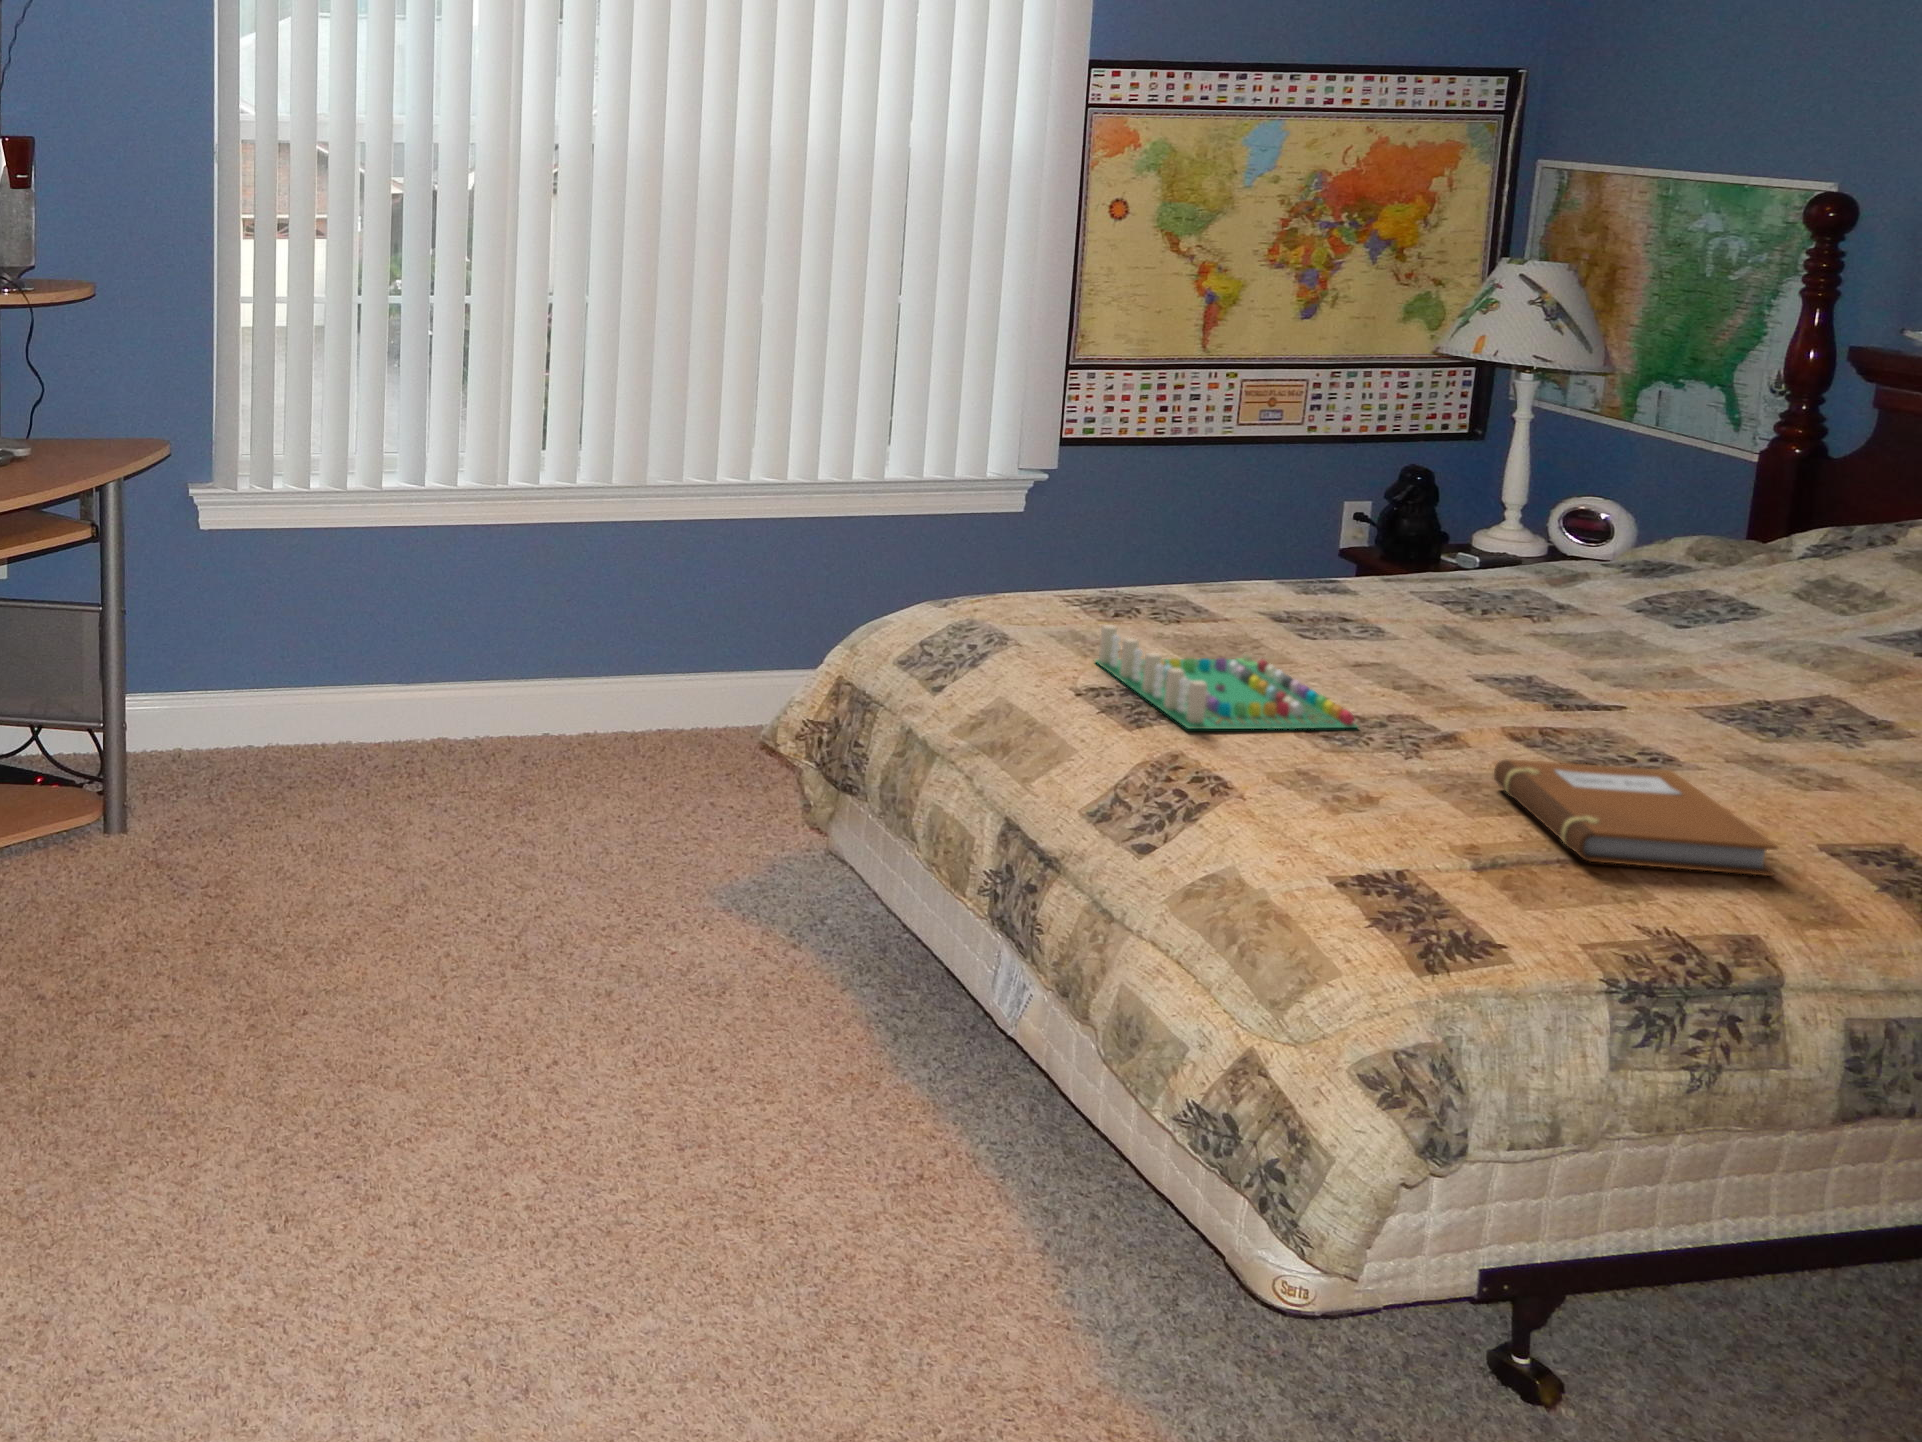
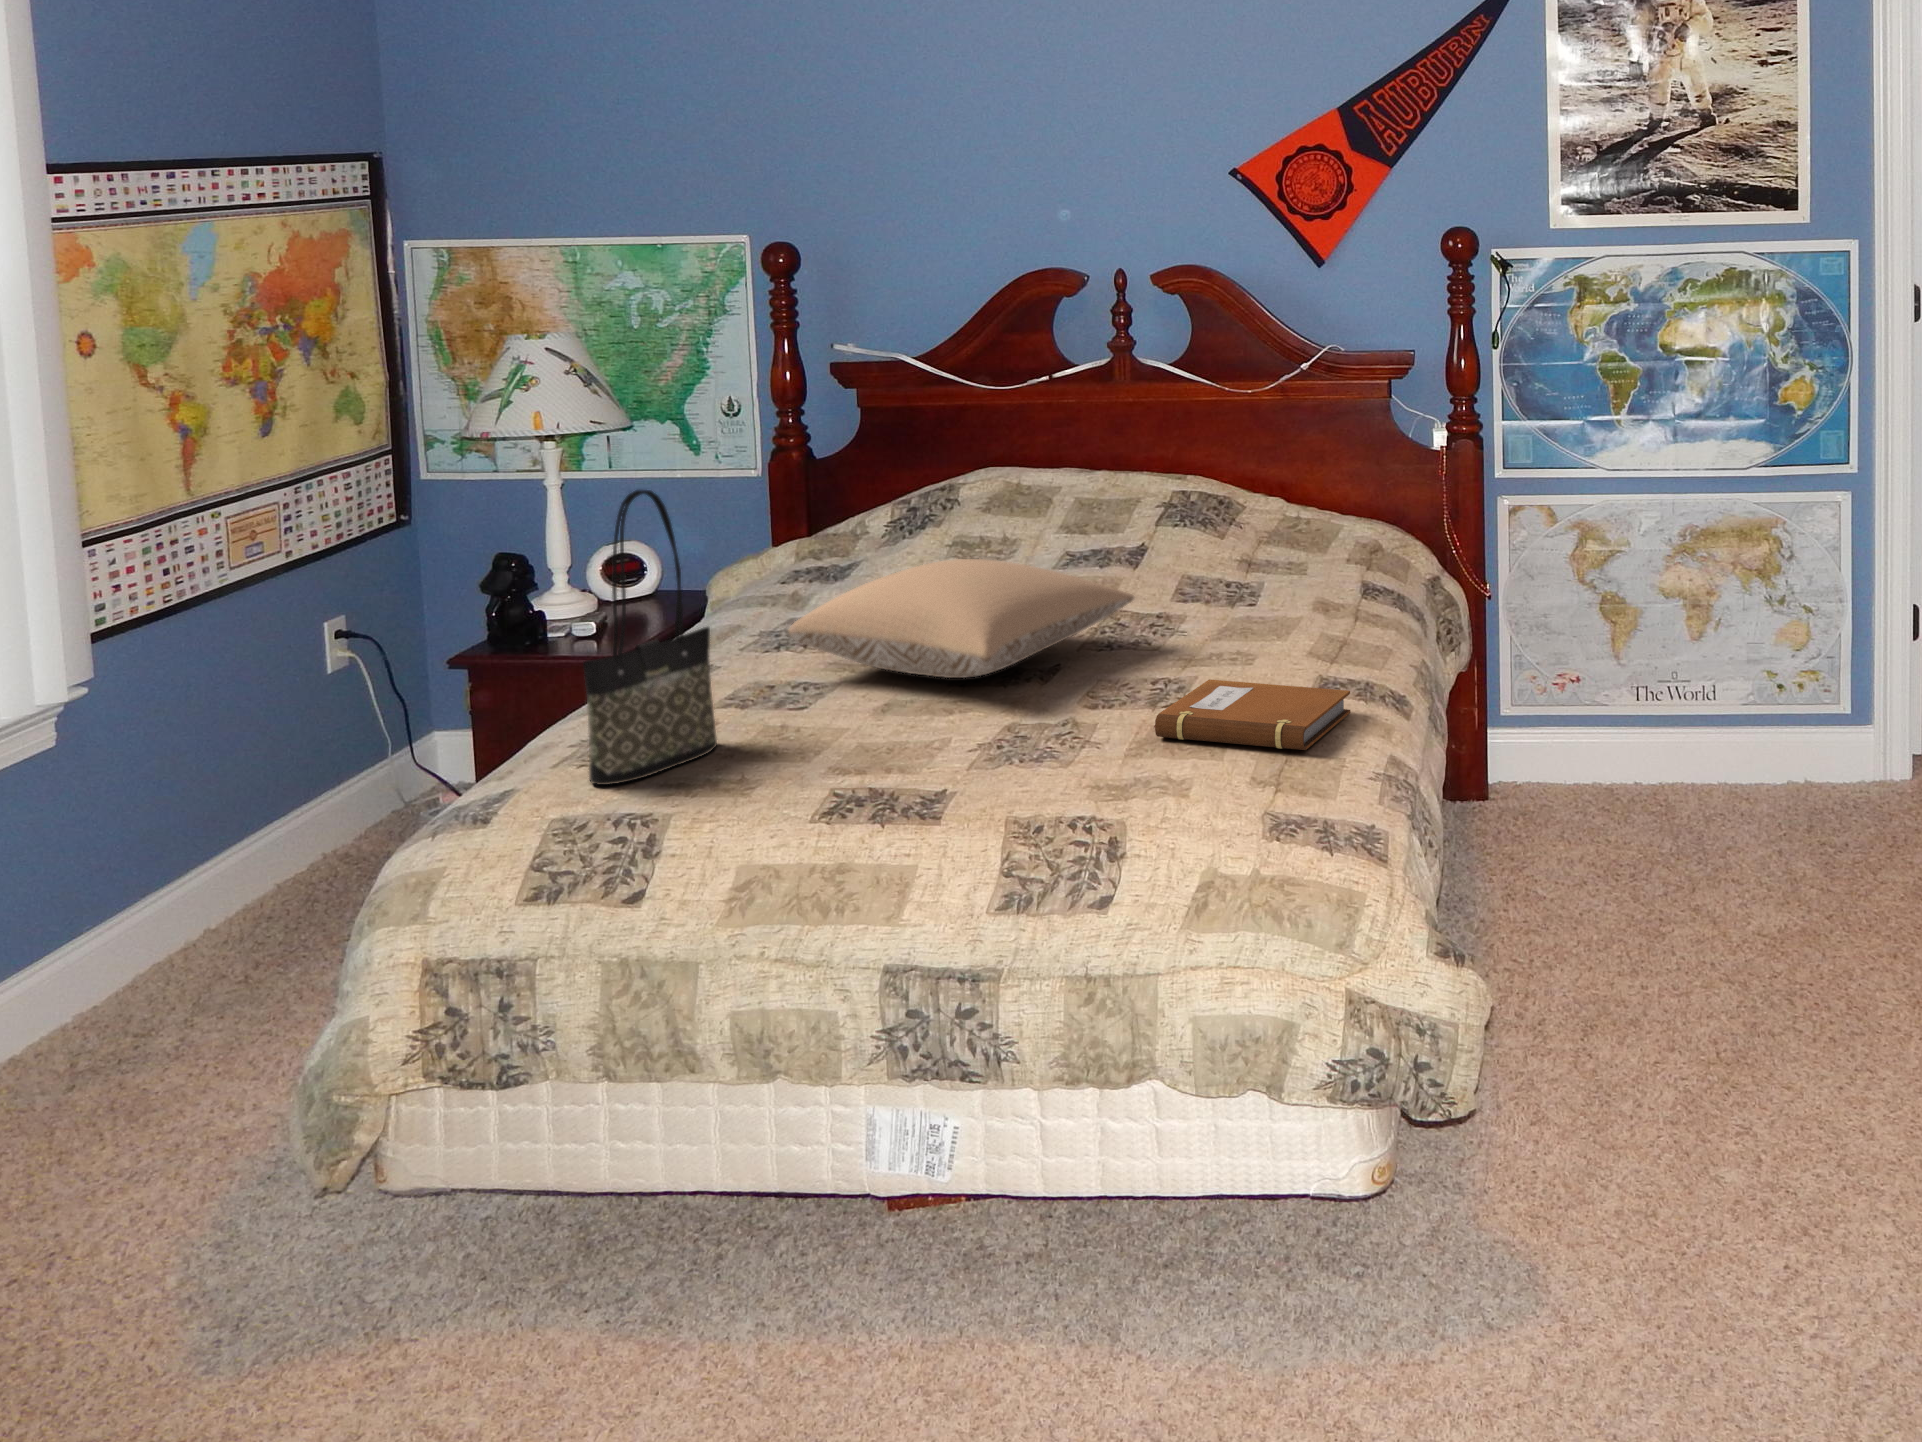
tote bag: none [1054,371,1209,632] -> present [583,490,717,785]
pillow: none [1376,549,1775,687] -> present [789,559,1134,678]
board game: present [1096,625,1357,729] -> none [741,734,1008,805]

